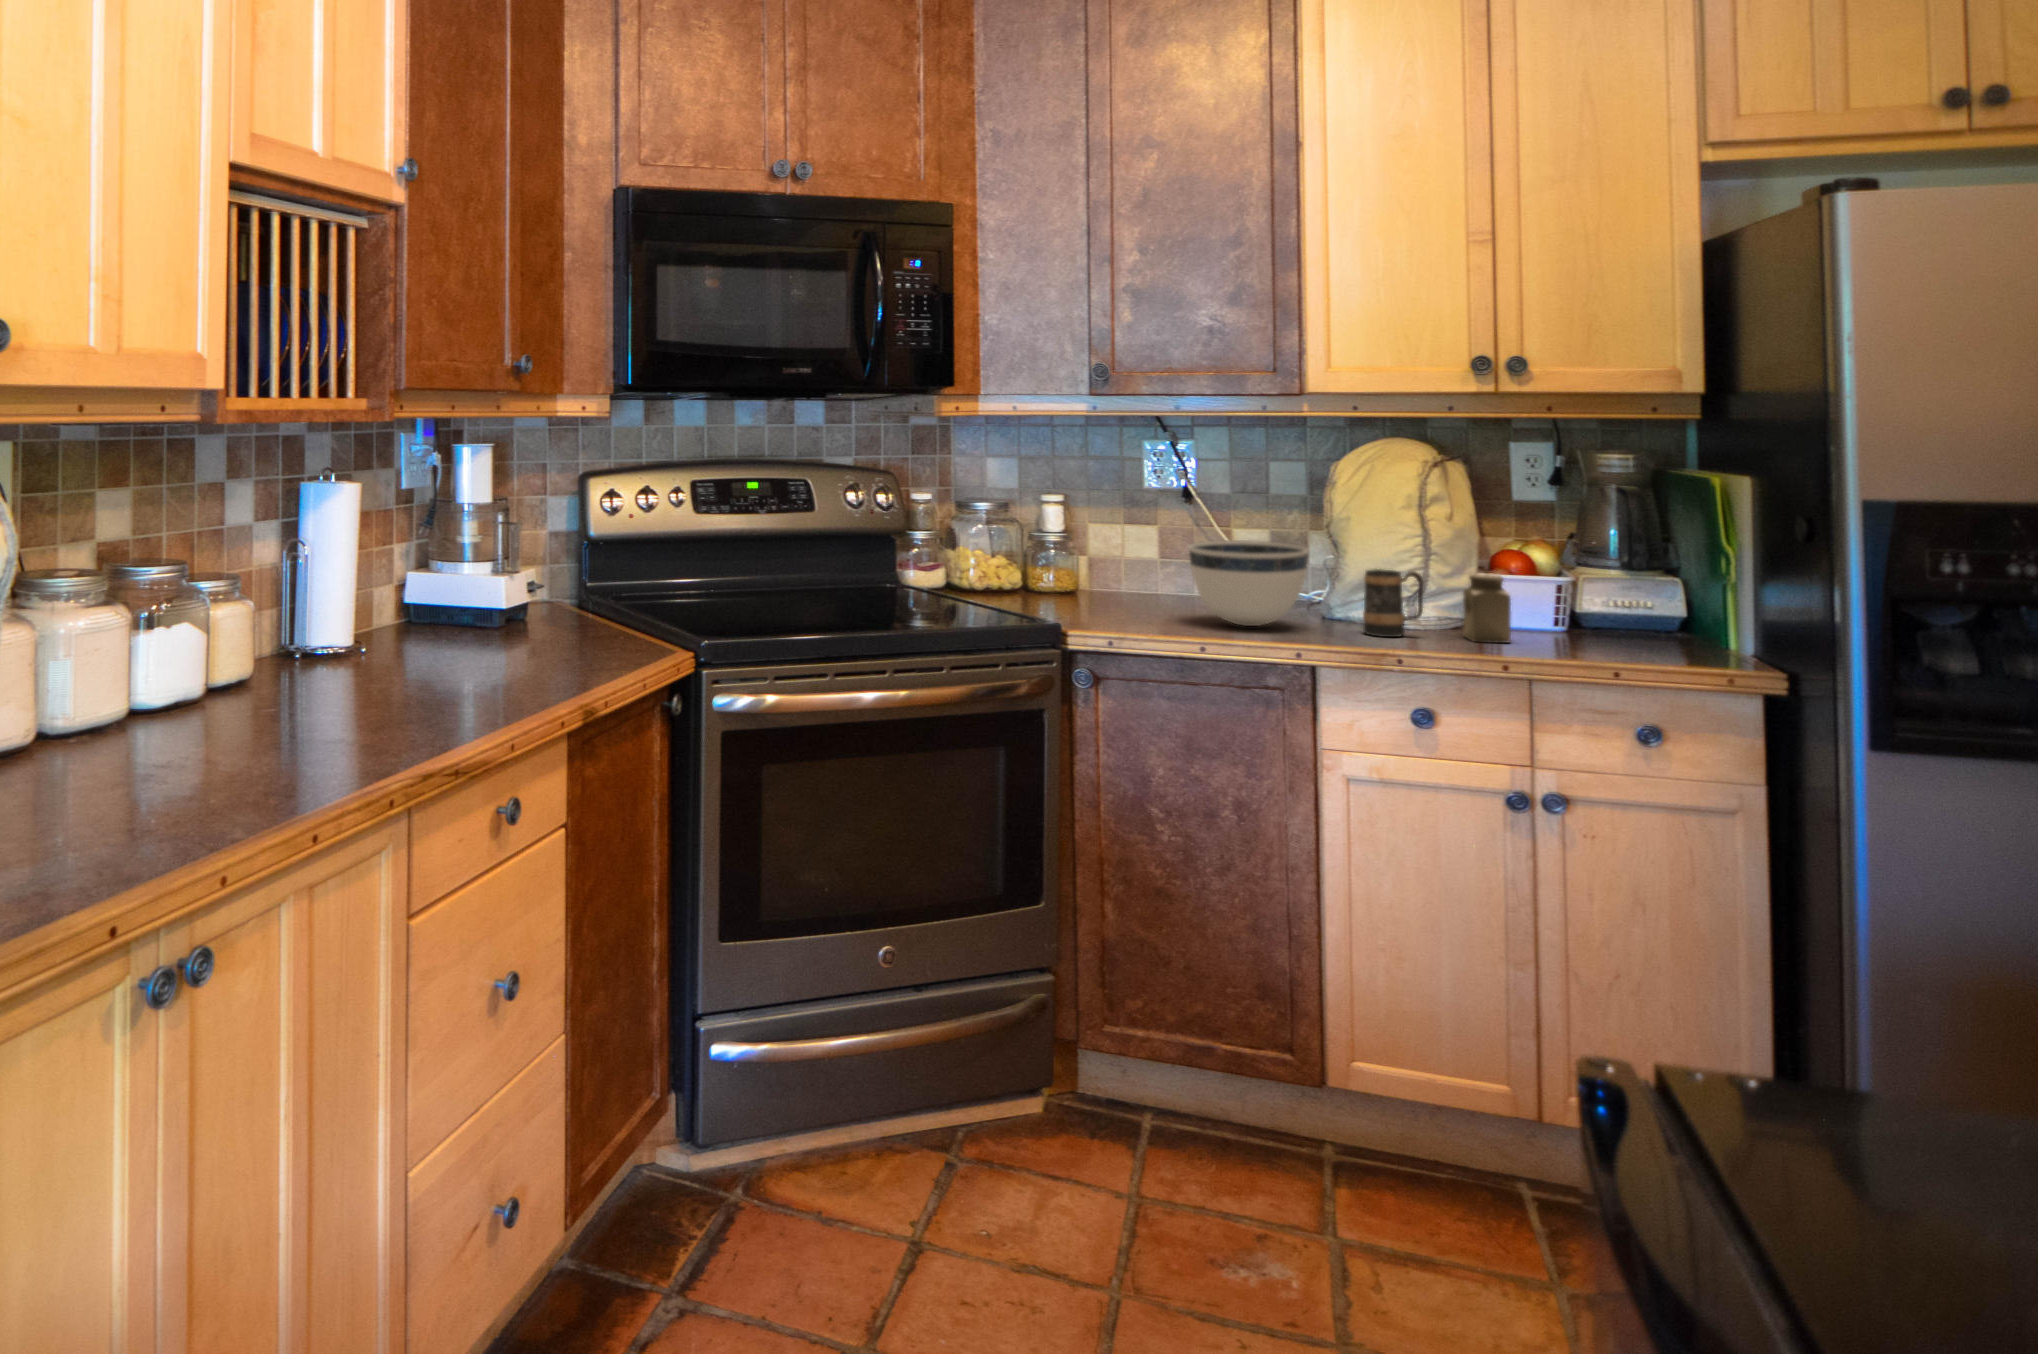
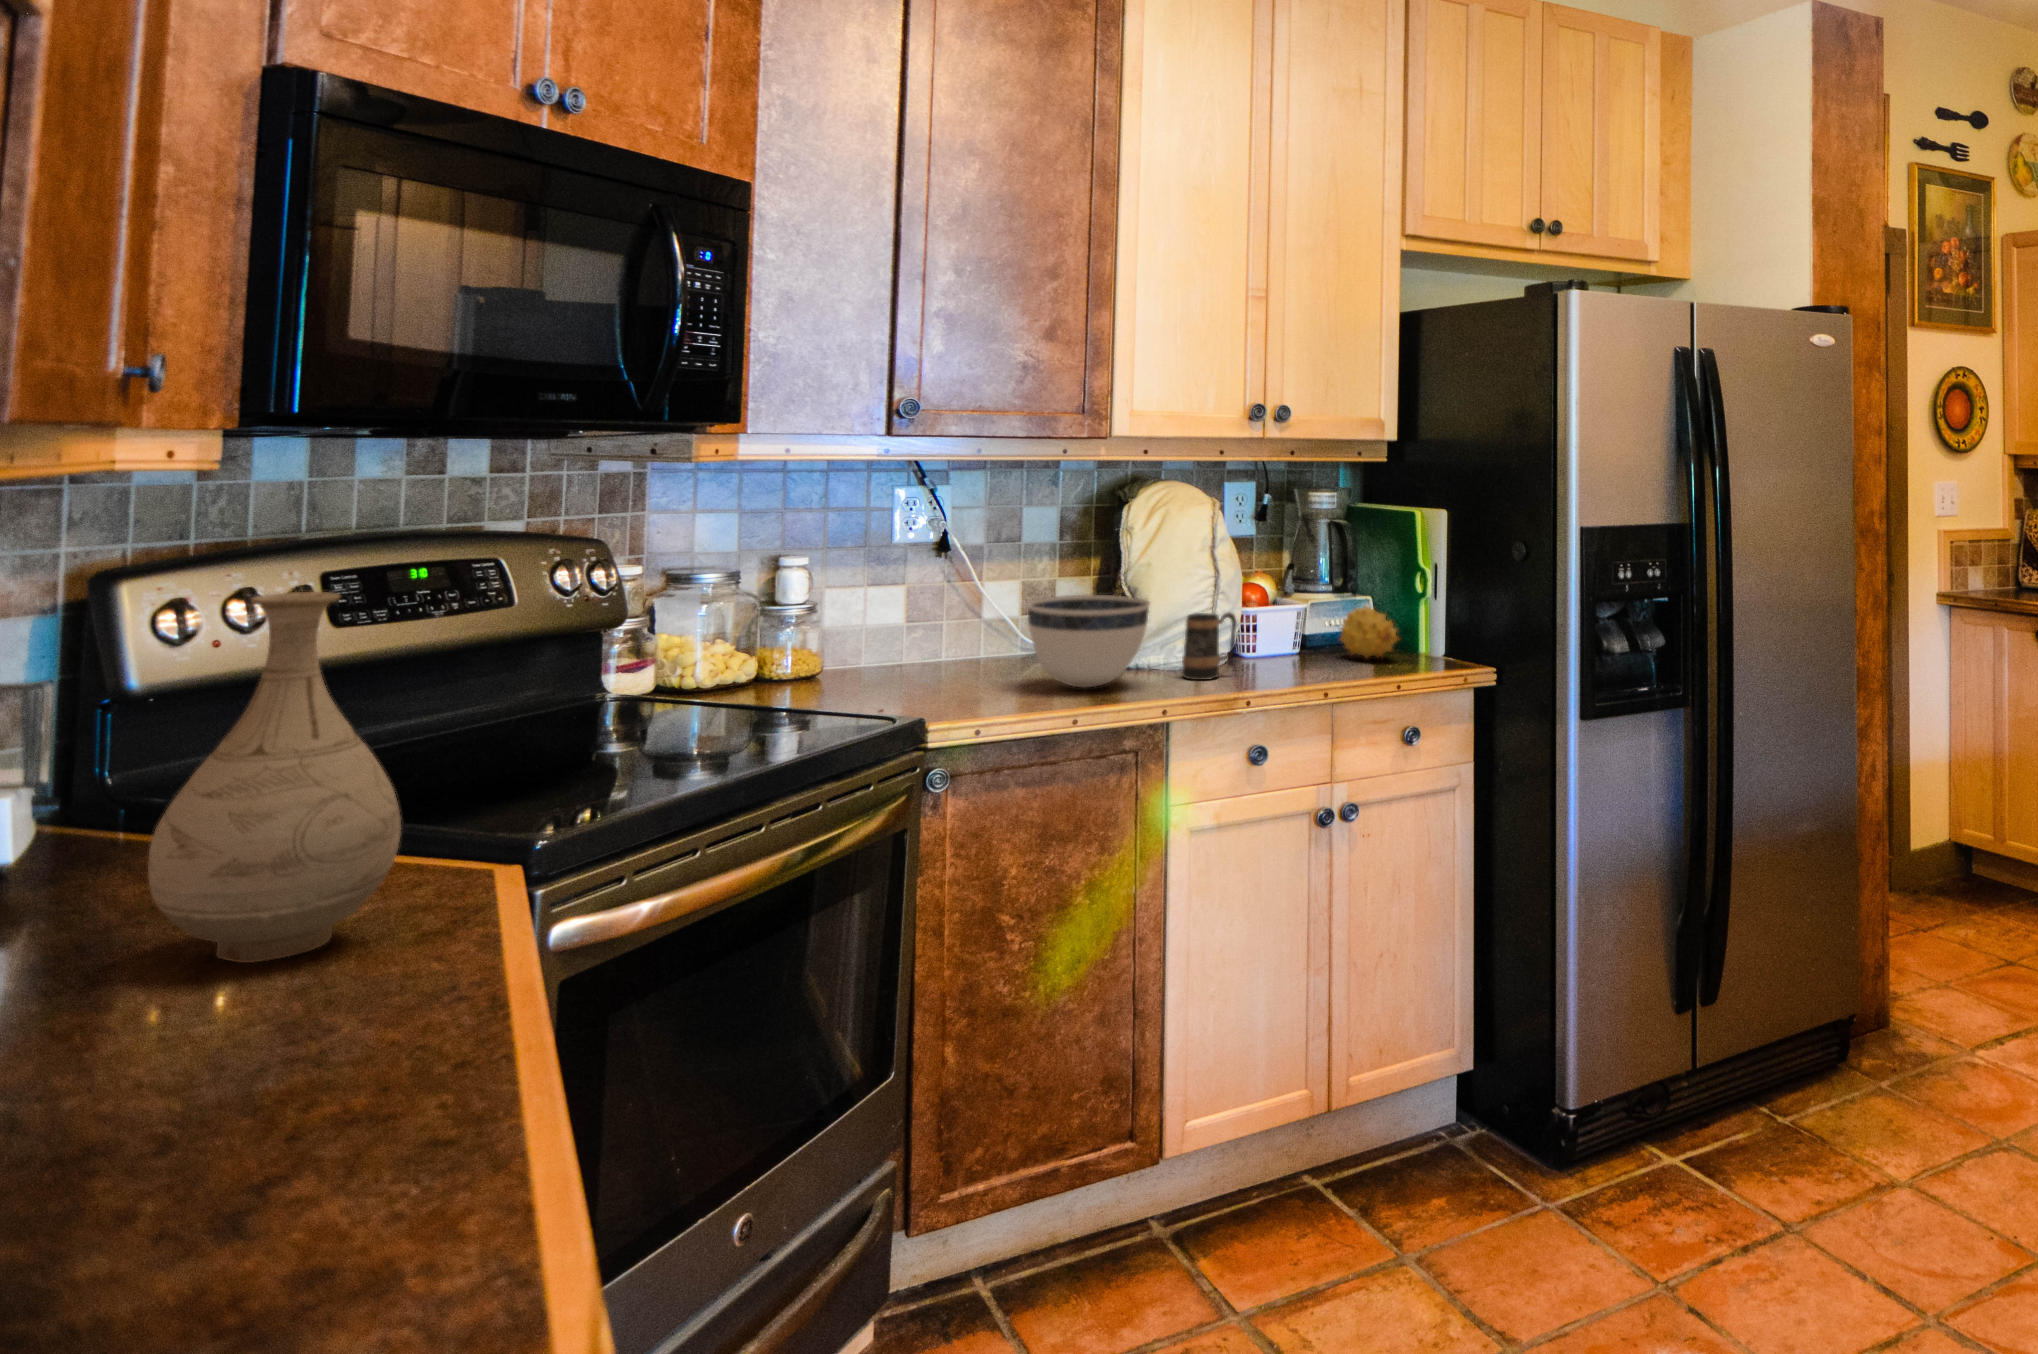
vase: none [513,483,608,663] -> present [148,592,401,963]
salt shaker: present [1463,573,1511,643] -> none [1252,608,1296,673]
fruit: none [1609,580,1697,650] -> present [1340,606,1399,659]

